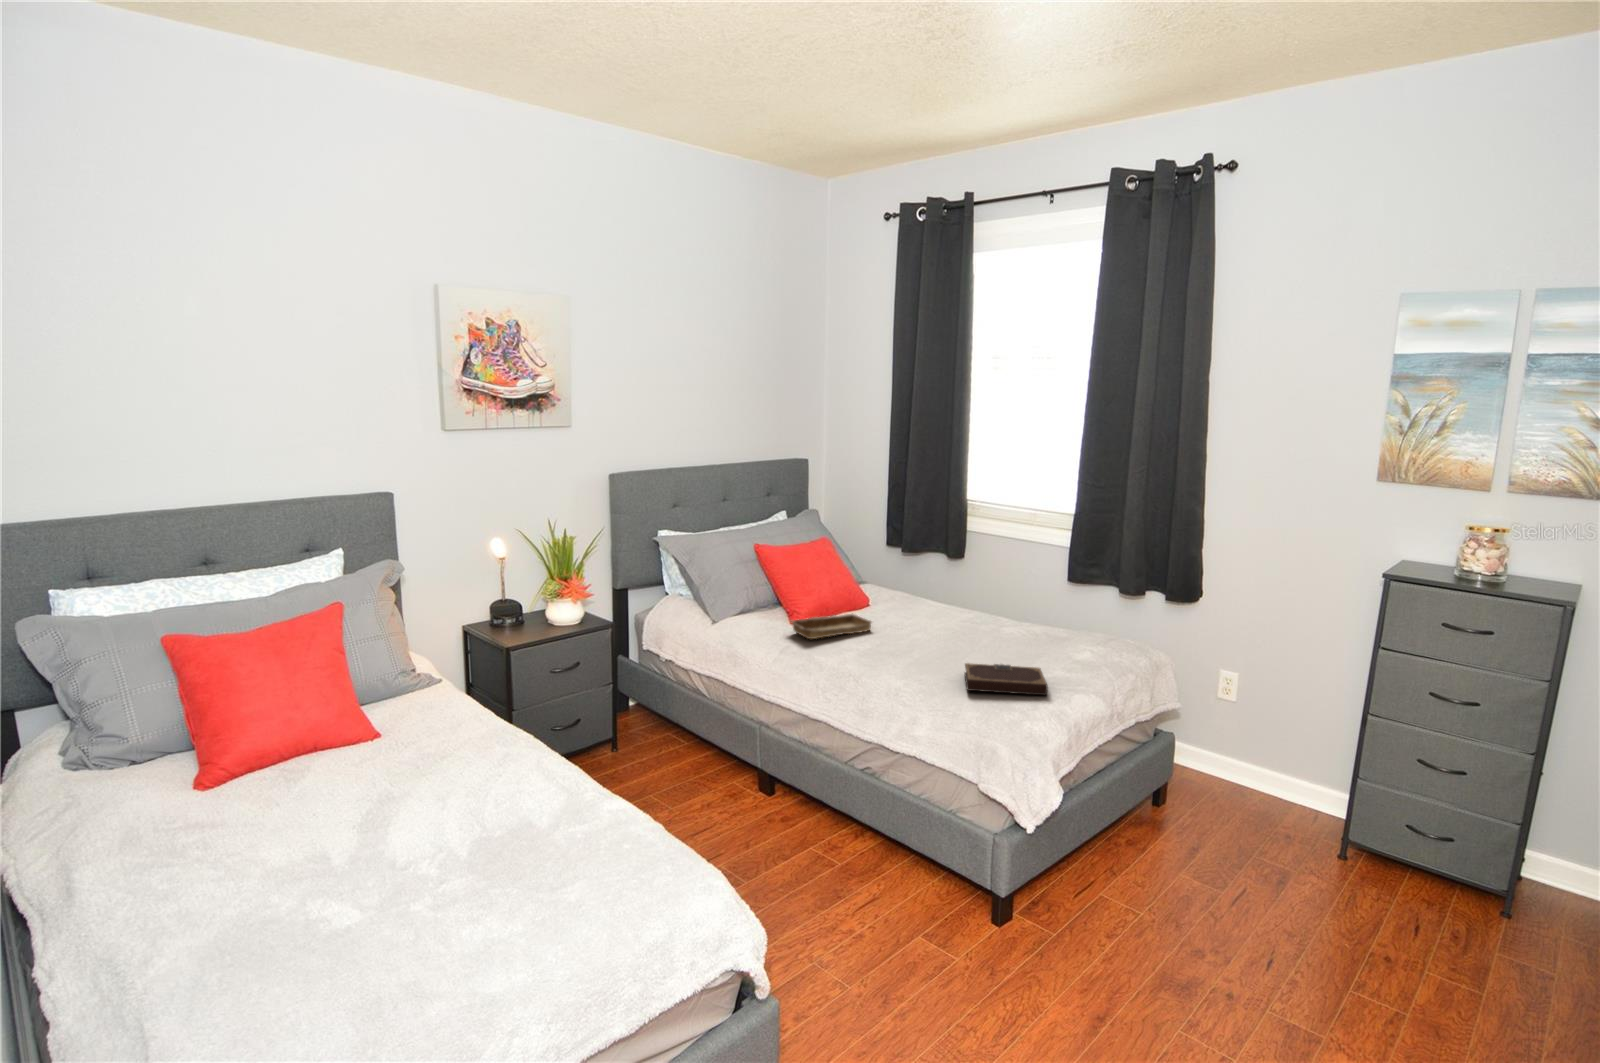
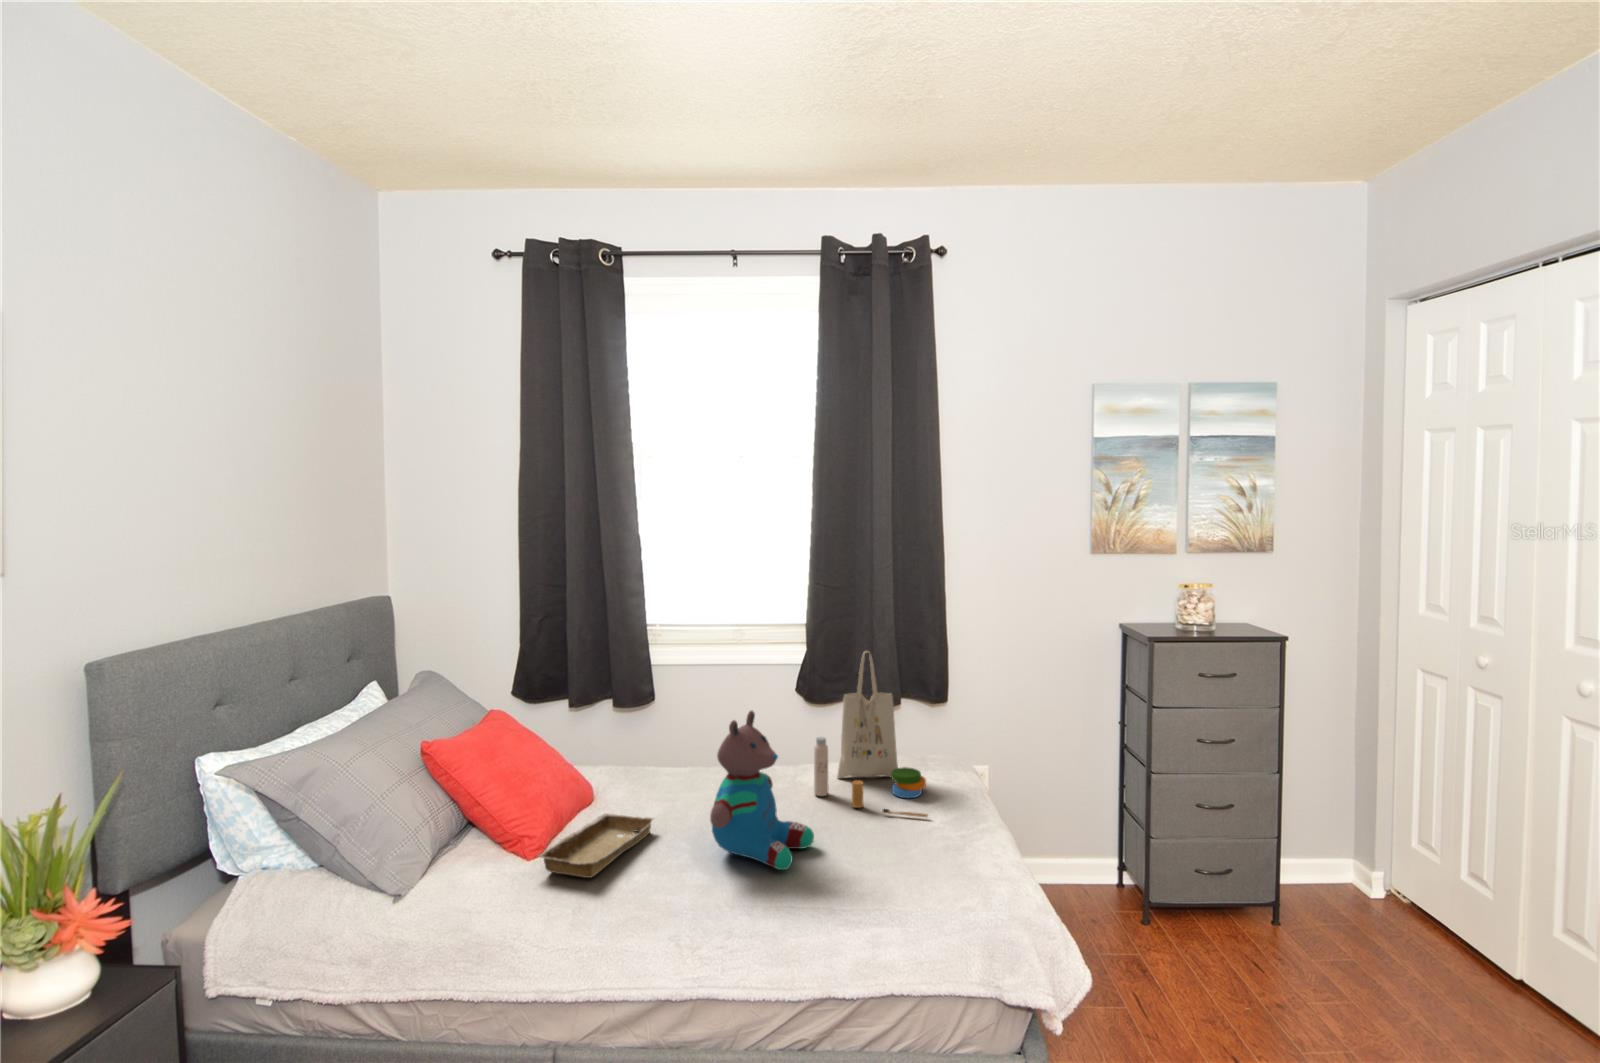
tote bag: none [999,537,1085,668] -> present [814,651,928,817]
teddy bear: none [875,557,953,665] -> present [710,710,814,870]
notebook: present [964,663,1048,695] -> none [855,823,978,887]

